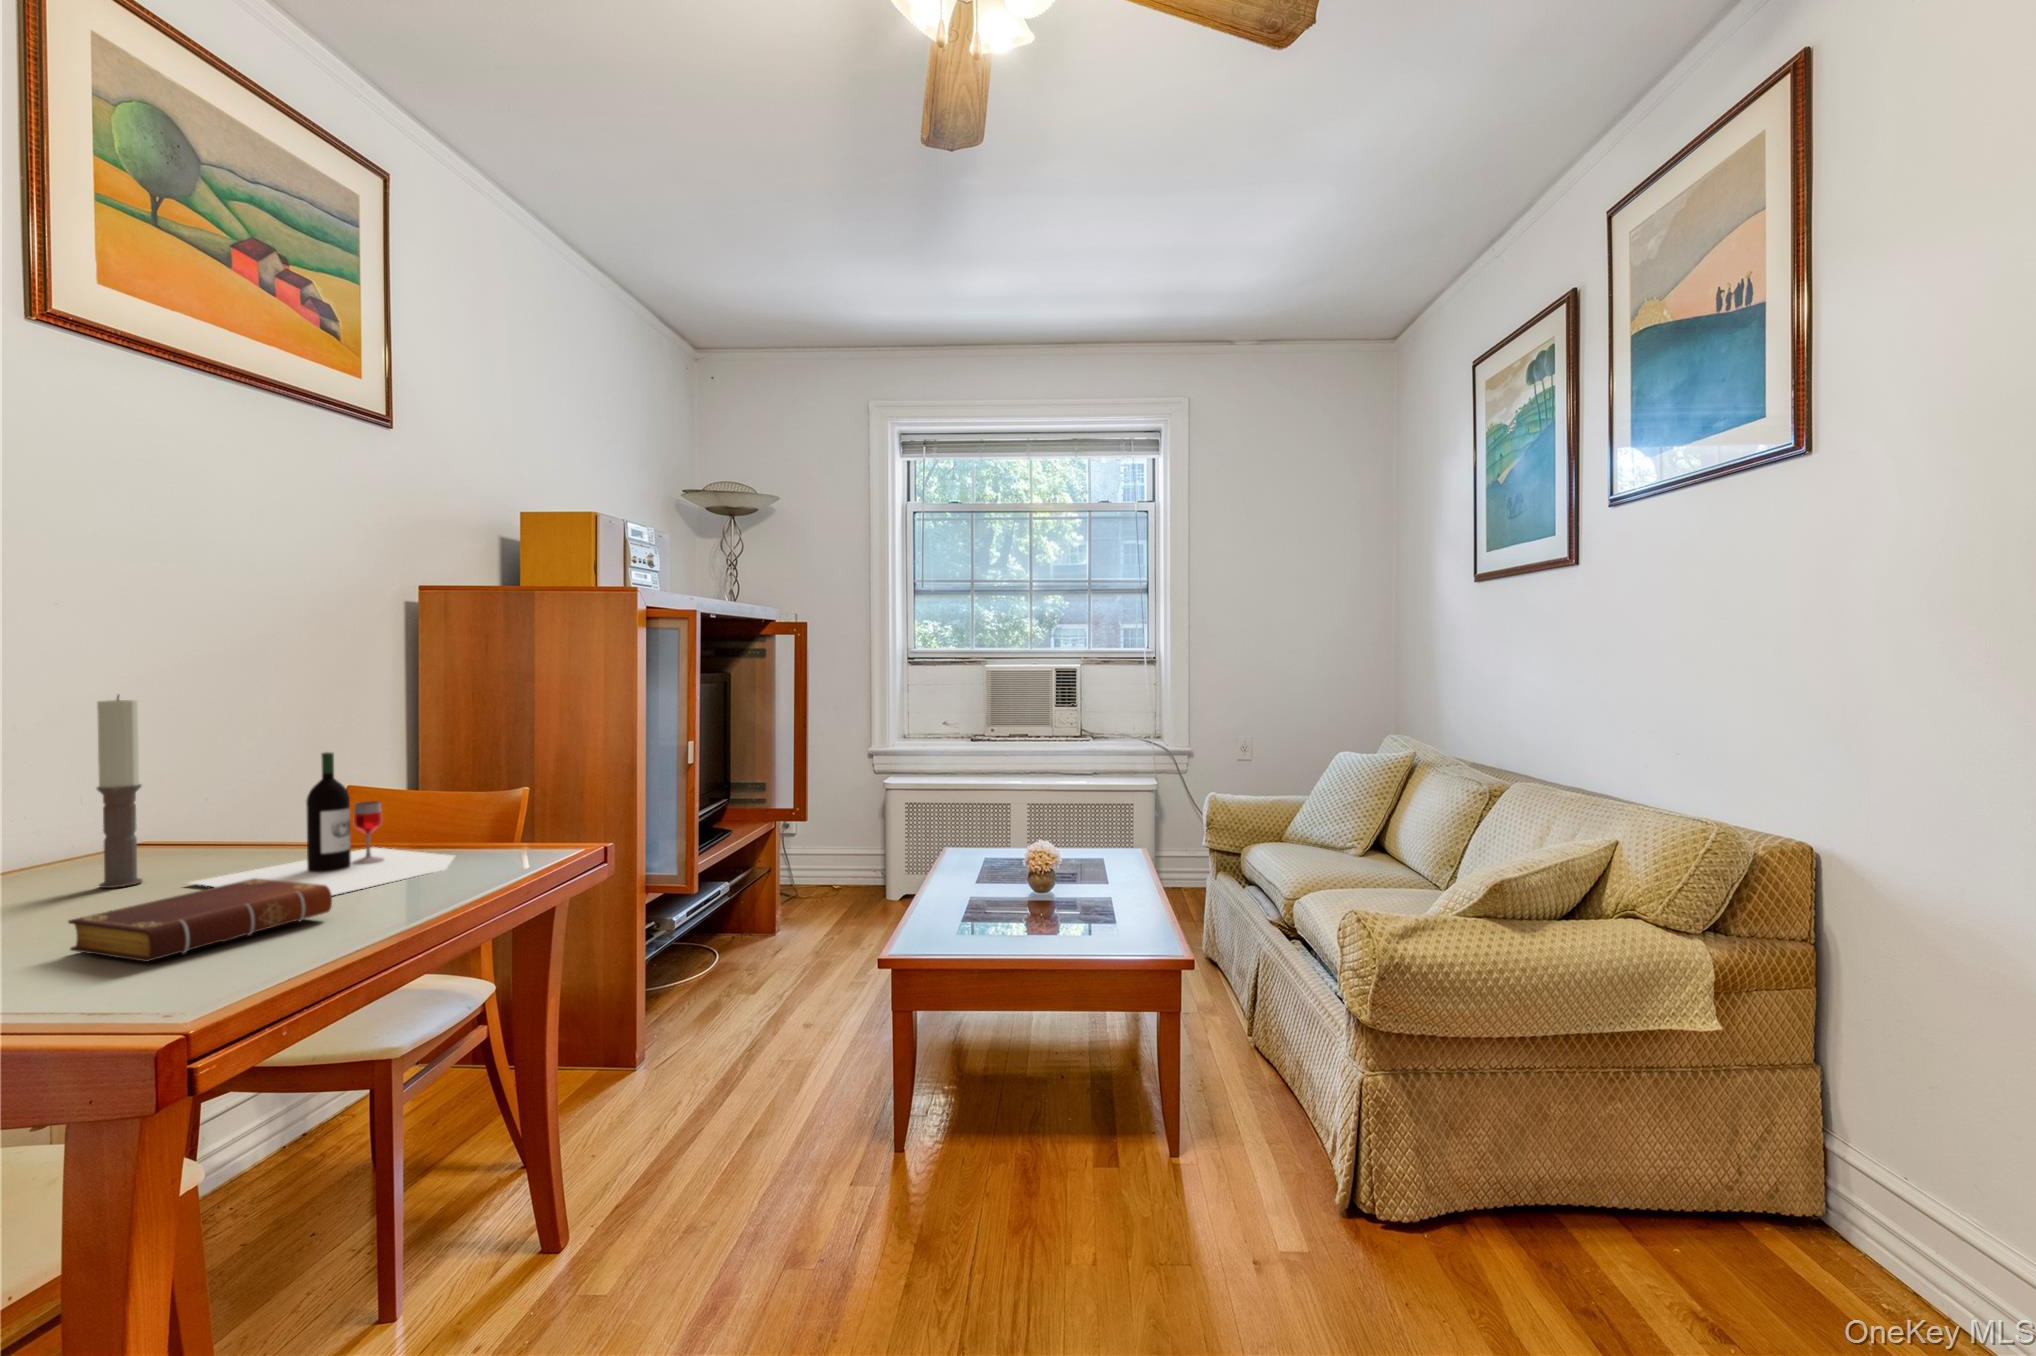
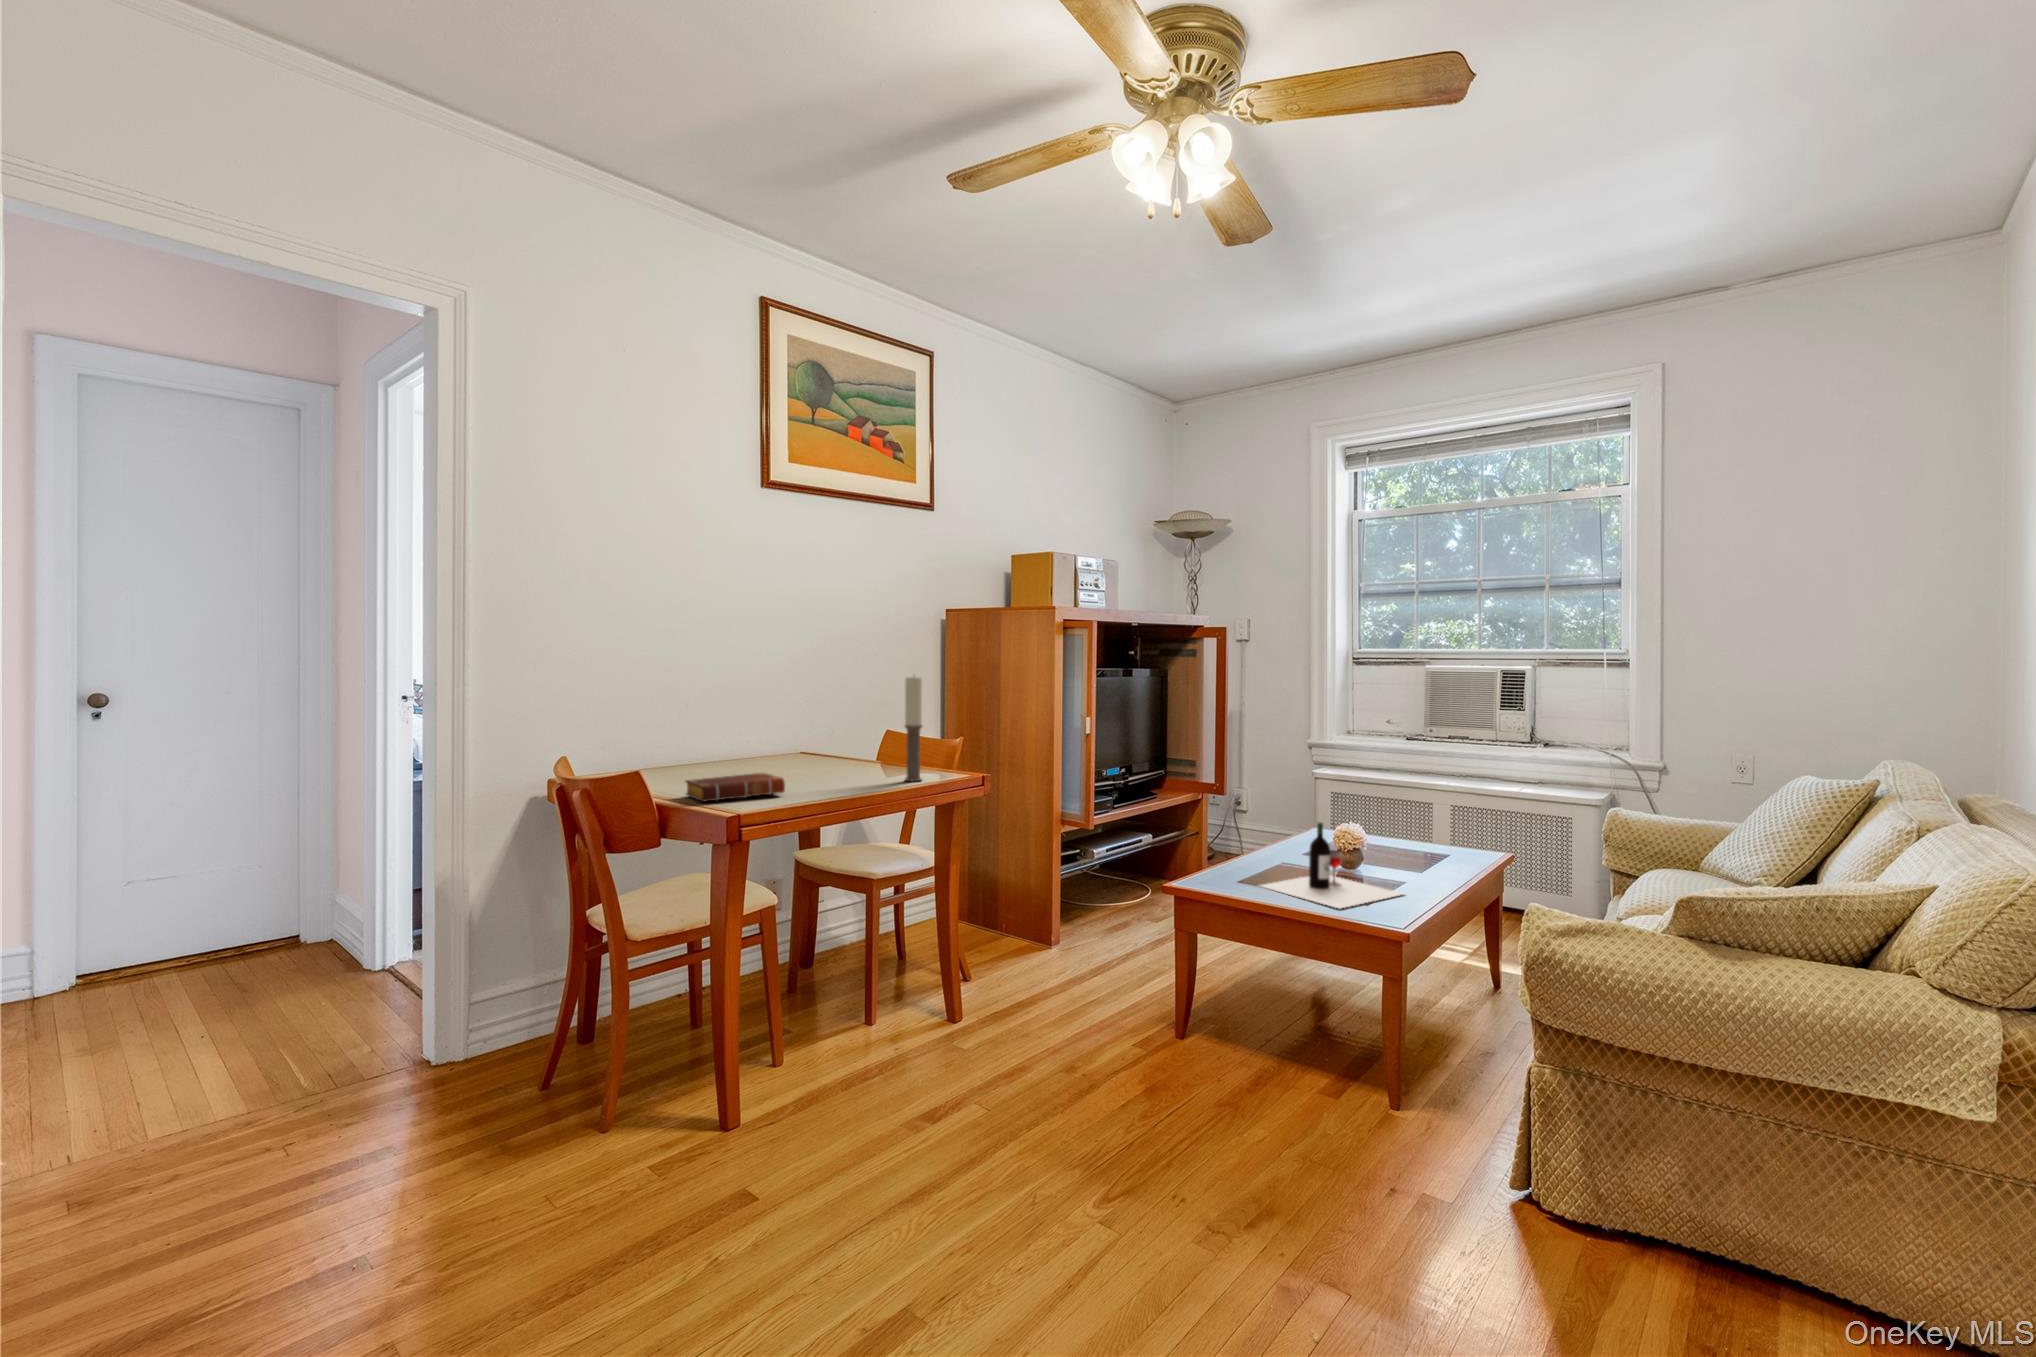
candle: present [97,696,142,888] -> present [905,677,922,782]
wine bottle: present [190,752,455,896] -> present [1261,822,1403,908]

